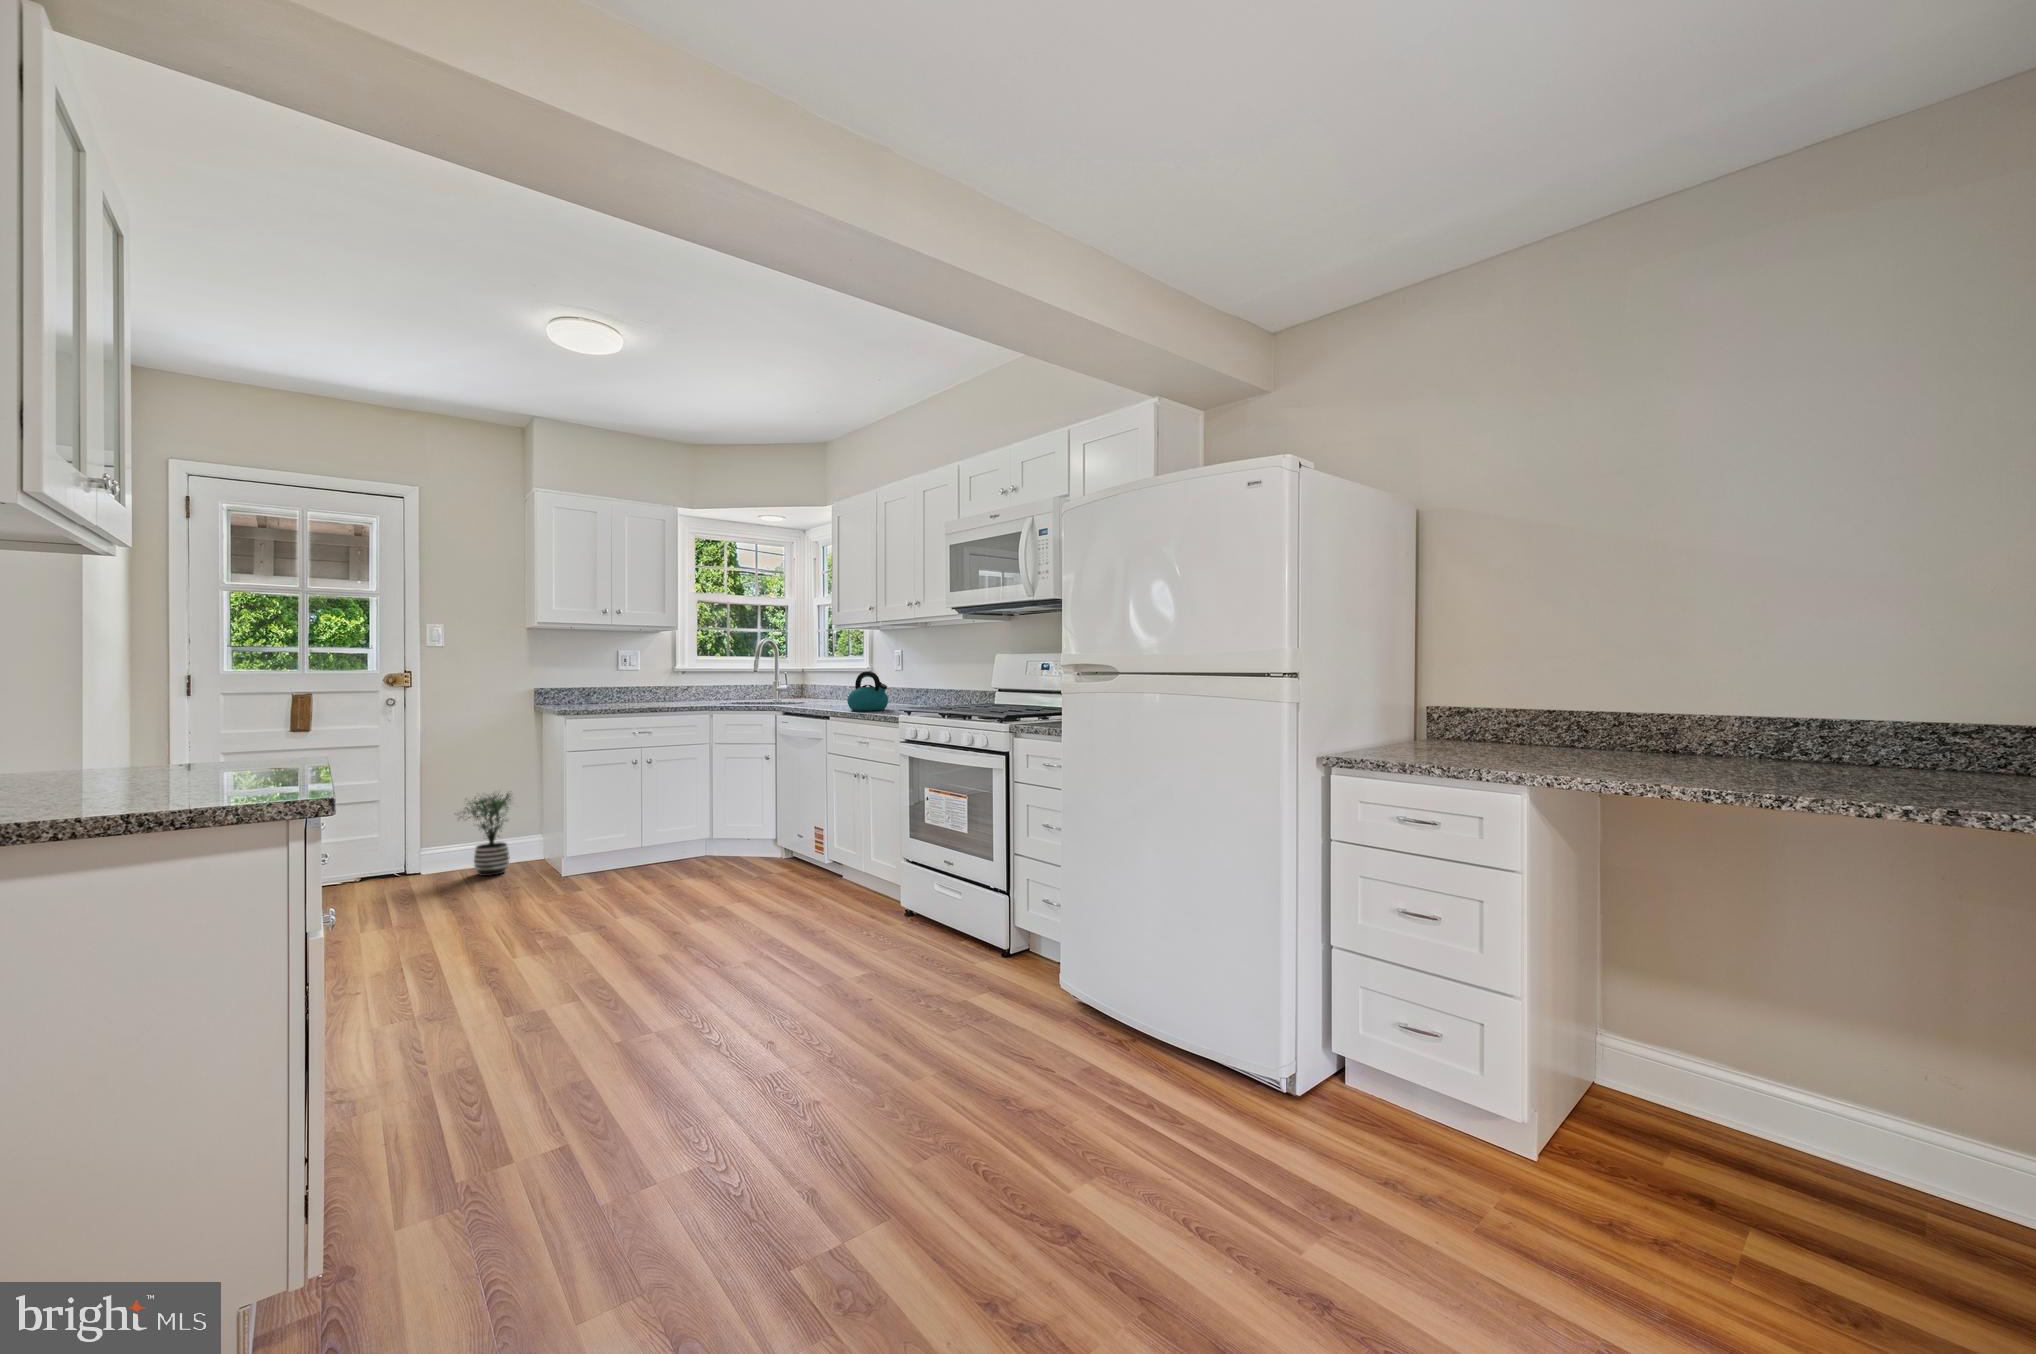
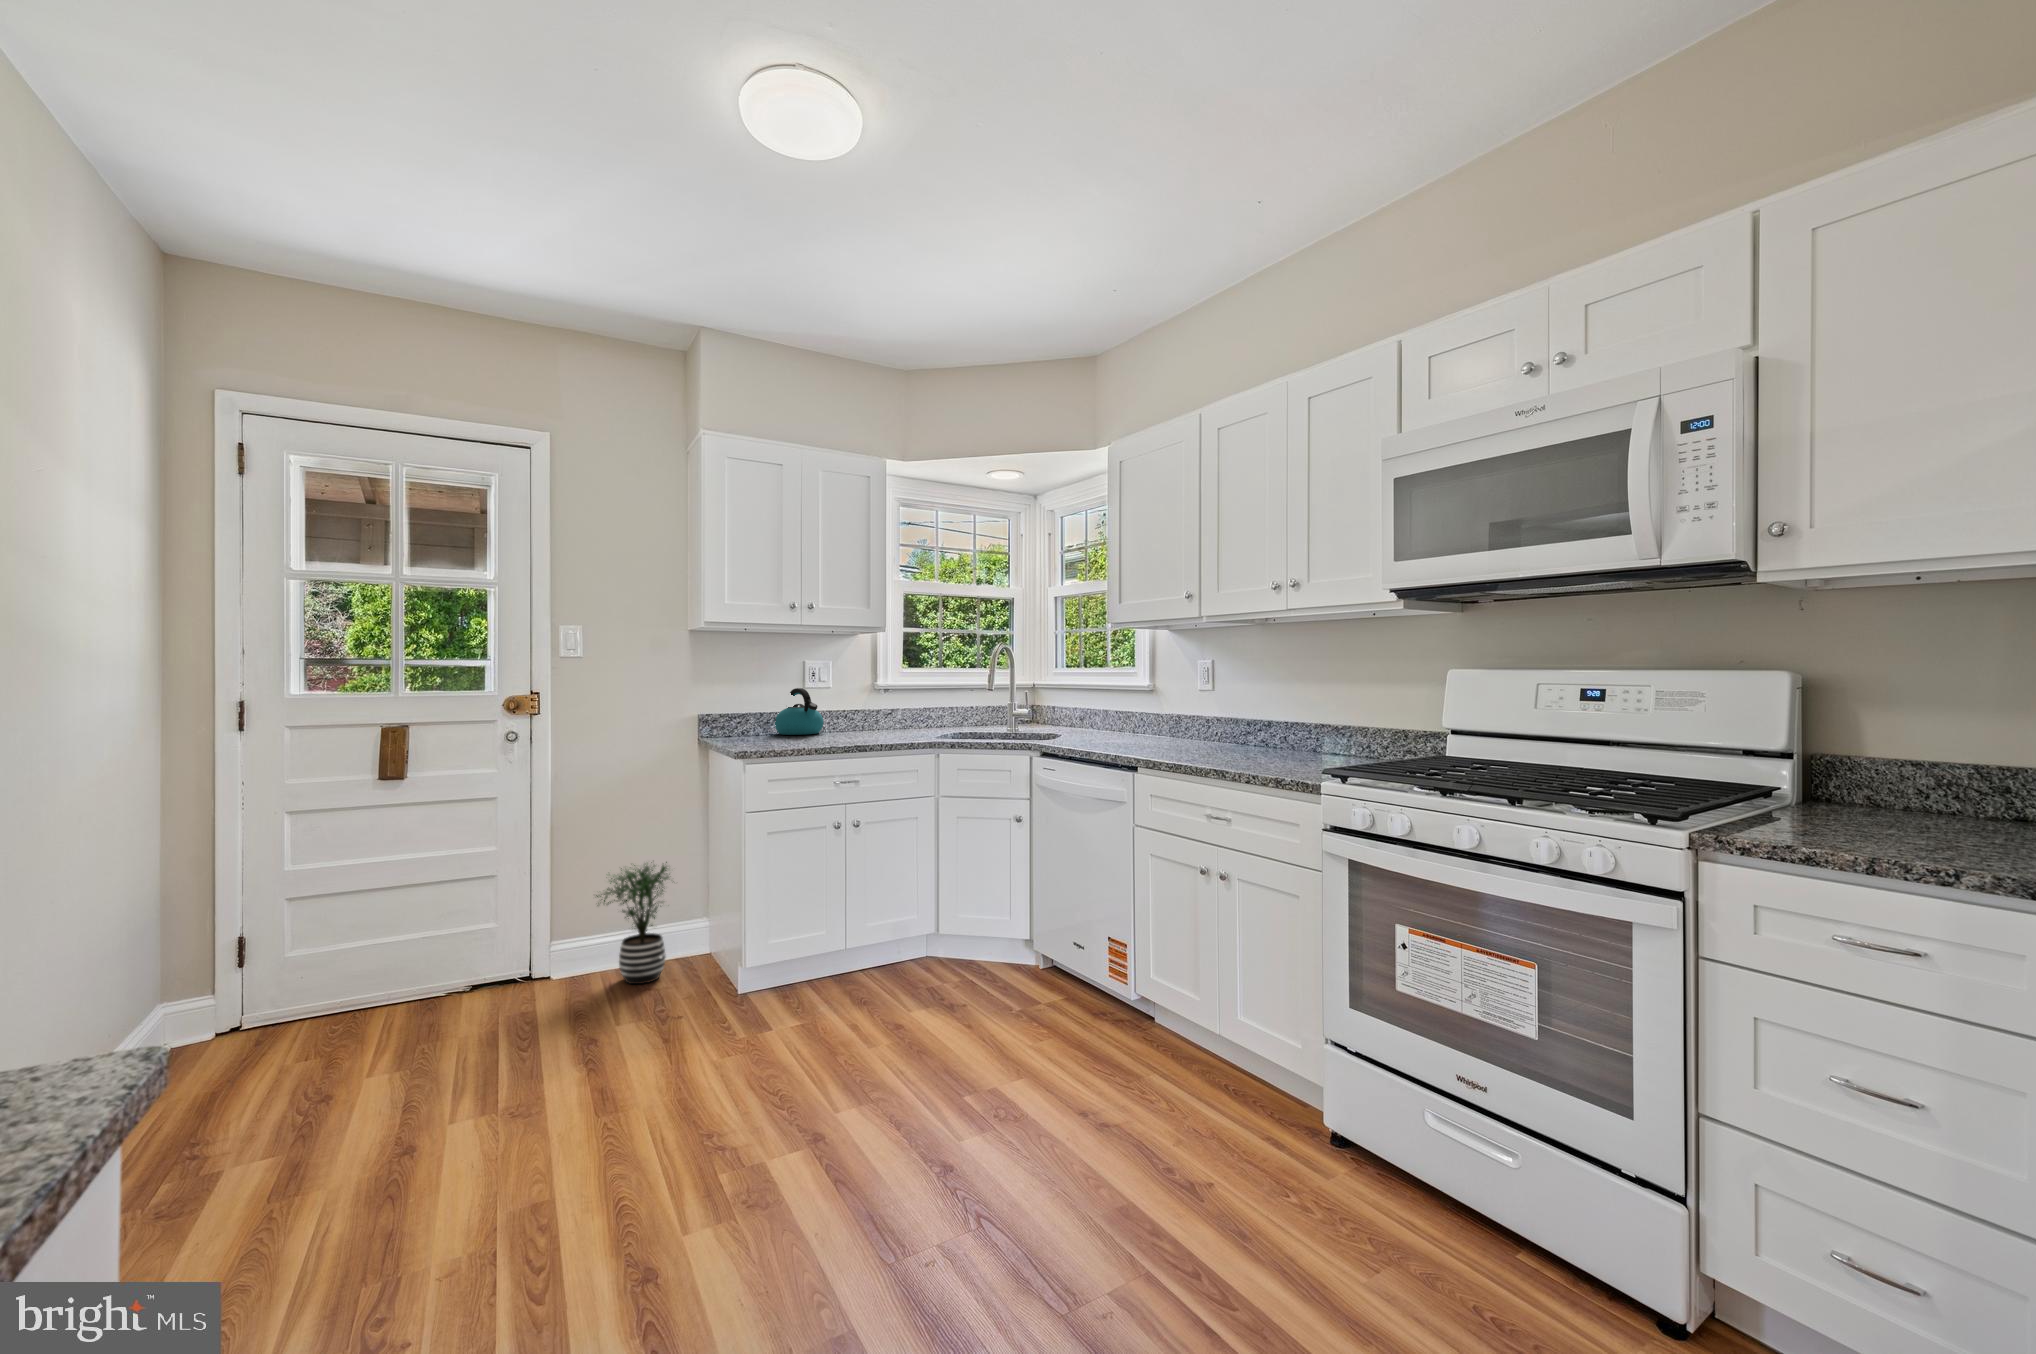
kettle: present [847,671,888,711] -> present [775,688,824,735]

